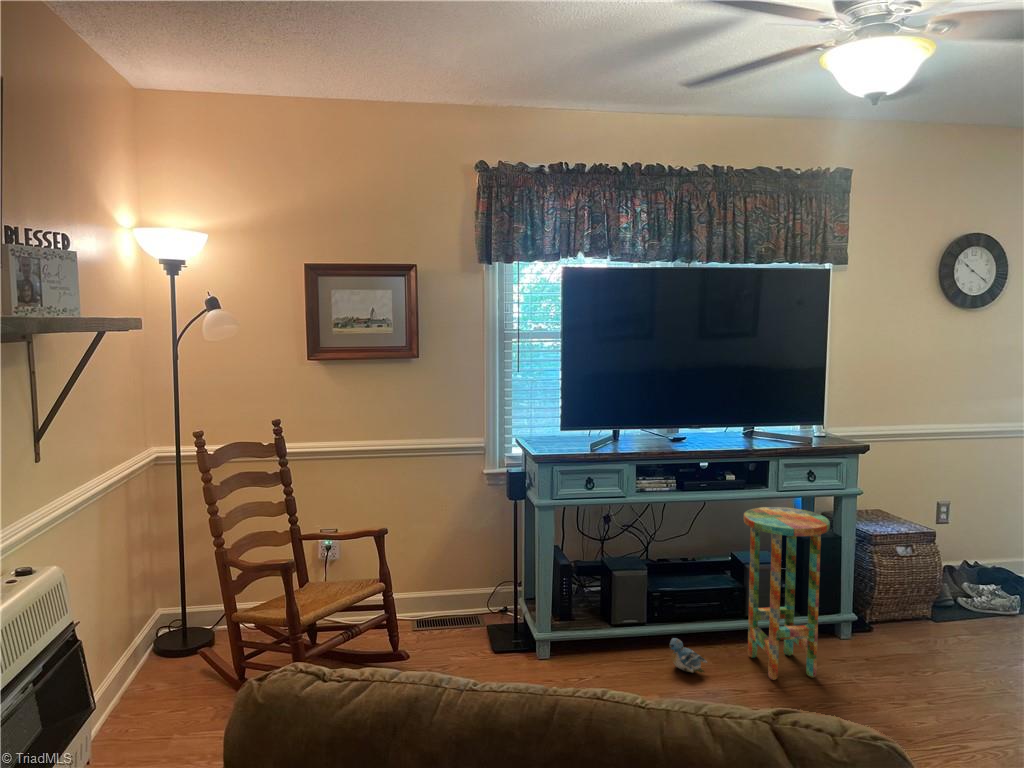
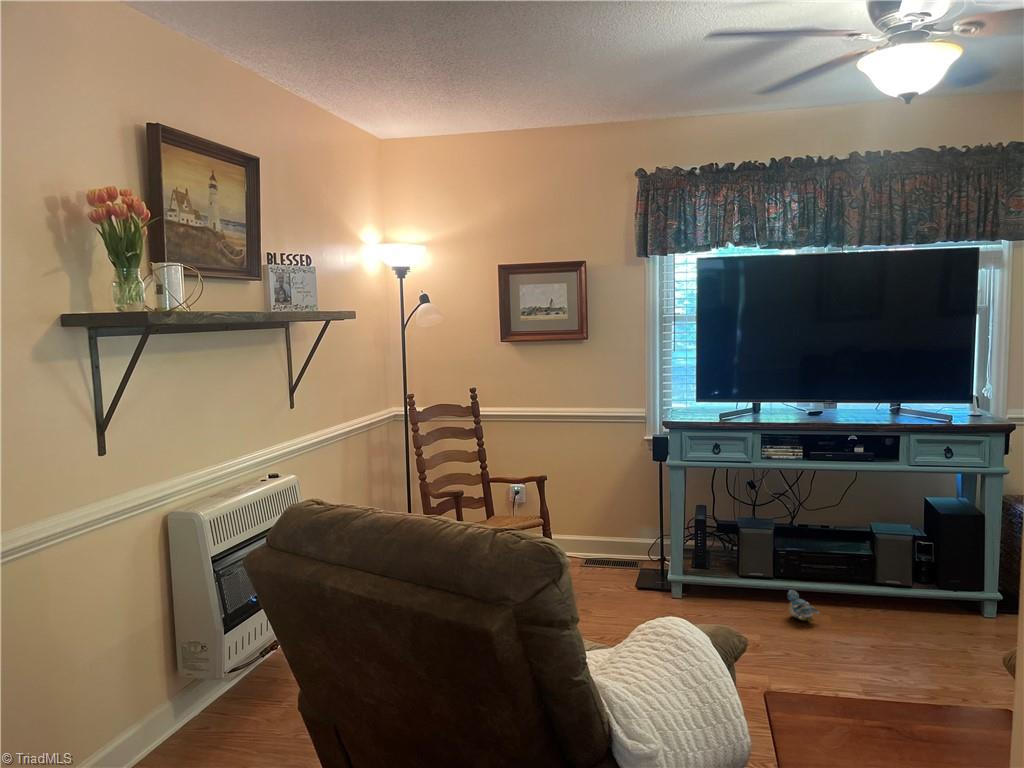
side table: present [744,507,830,680] -> none [860,479,944,639]

